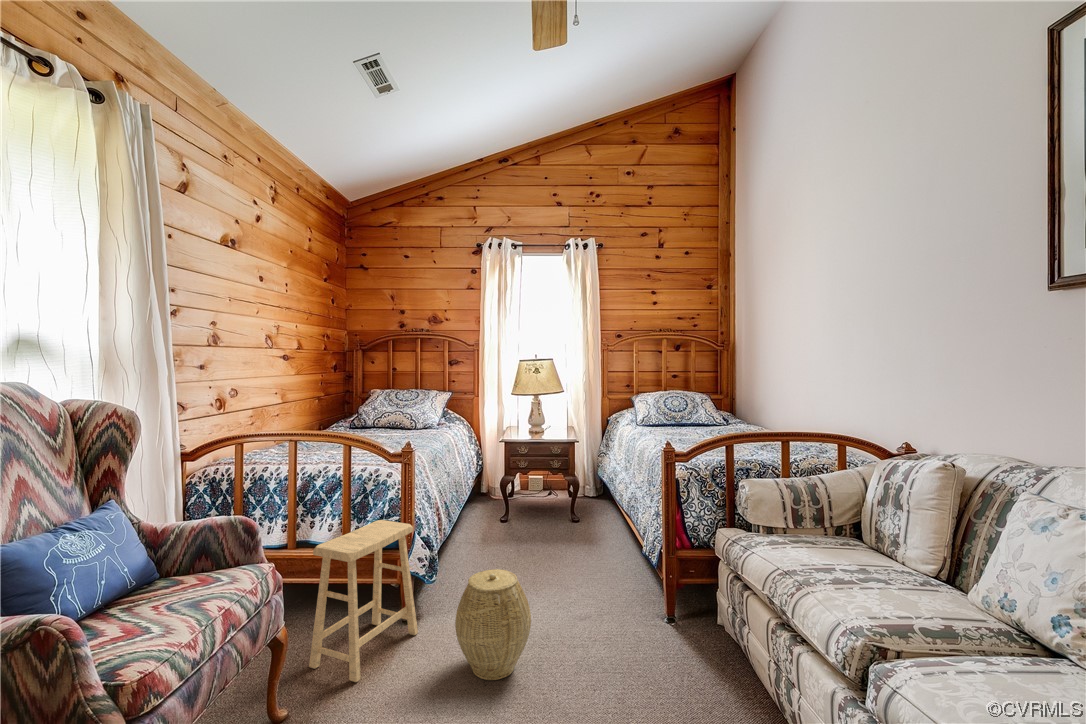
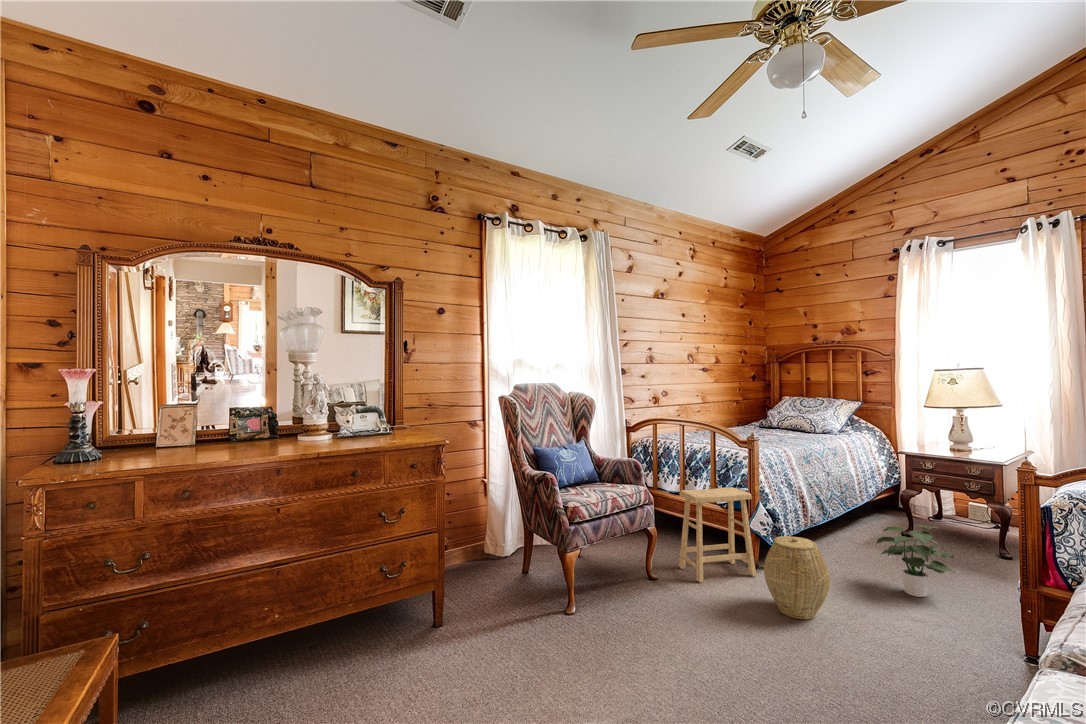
potted plant: none [527,513,592,589] -> present [876,525,956,597]

